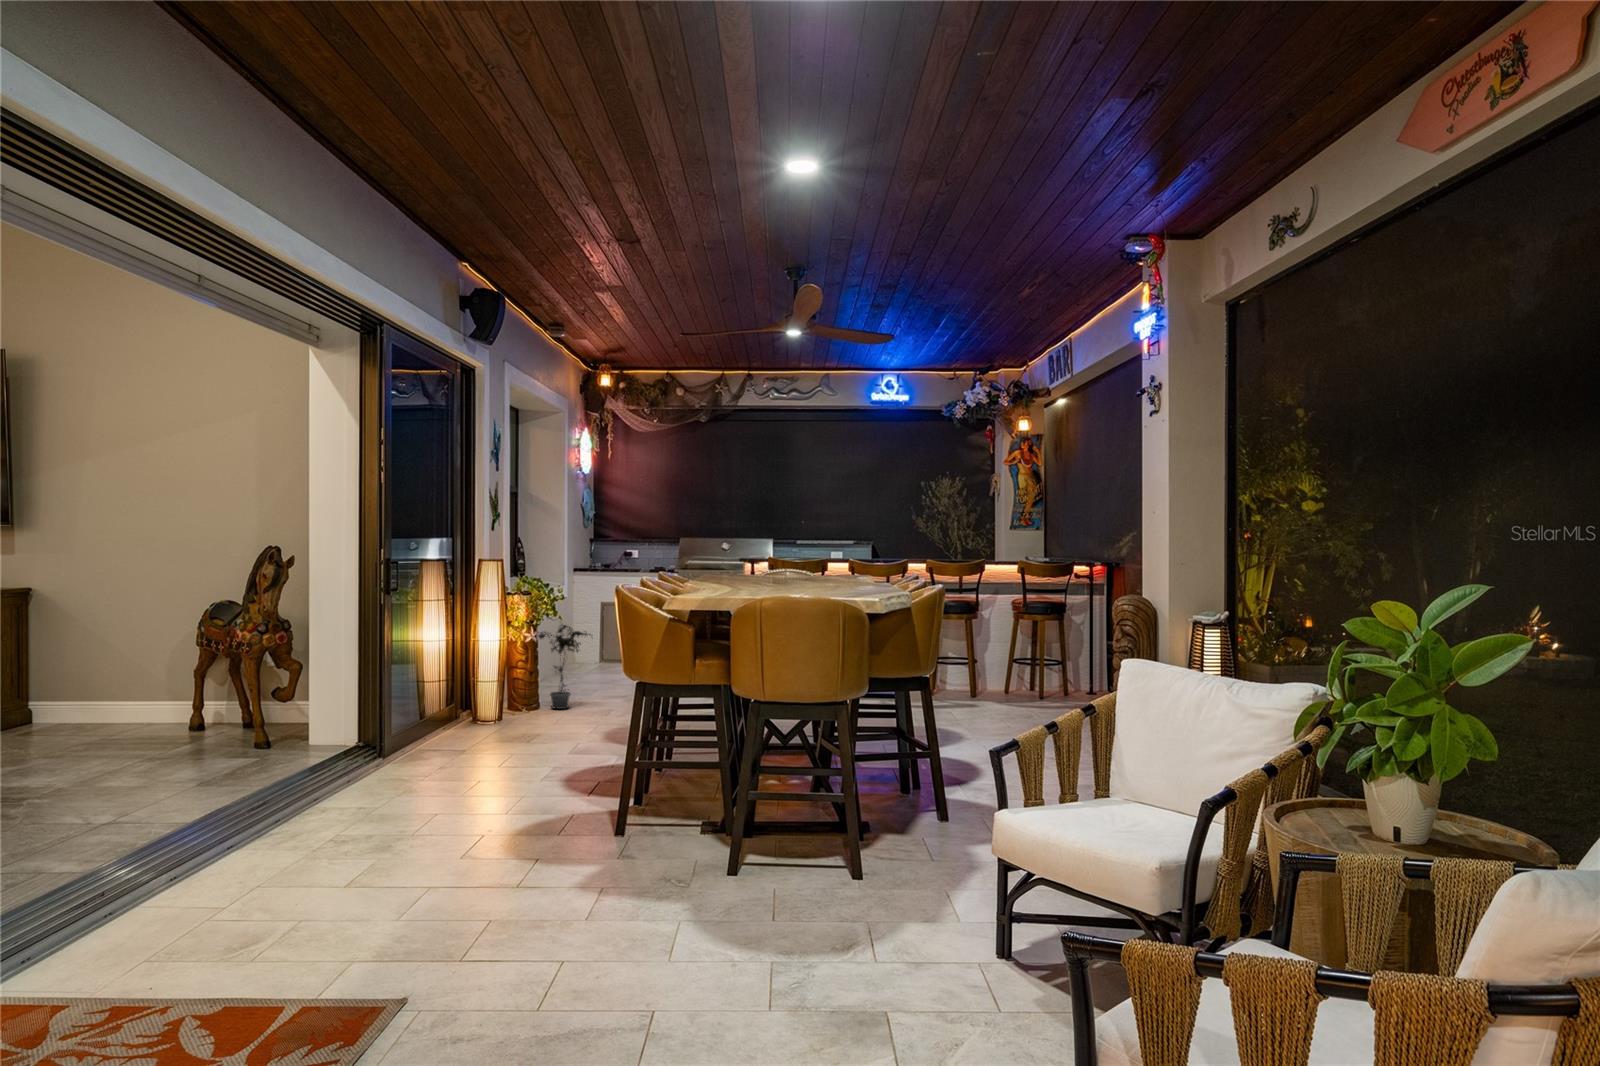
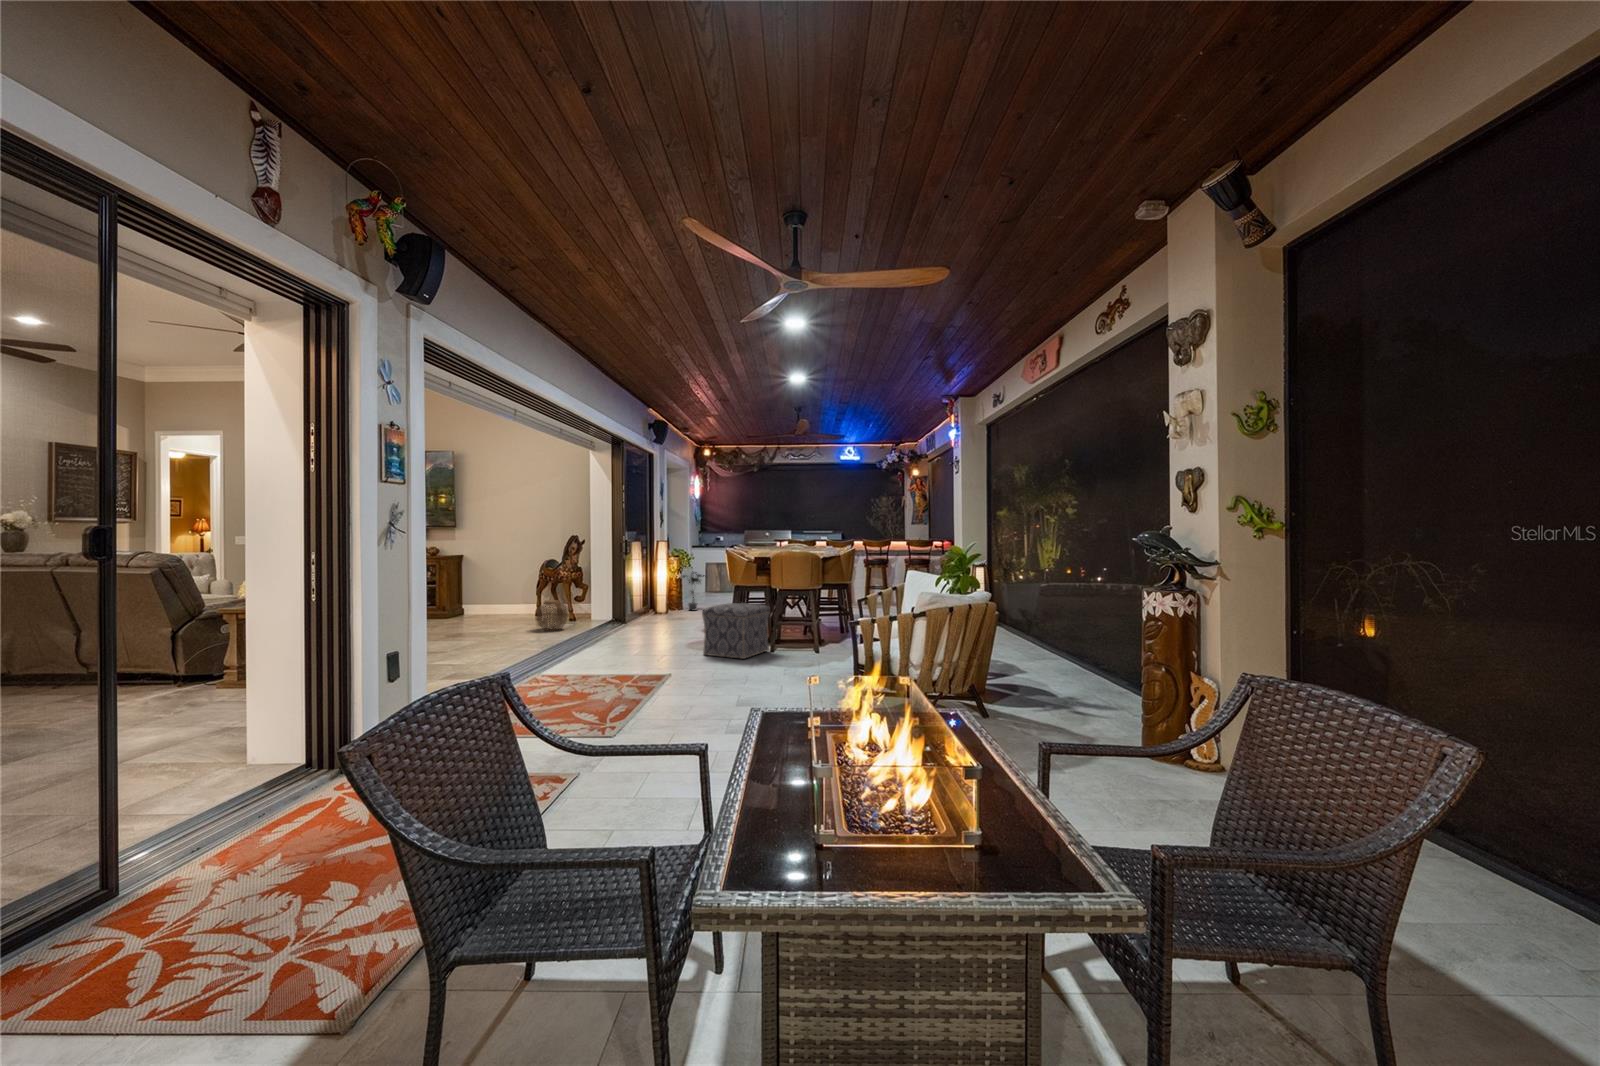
woven basket: none [152,701,235,780] -> present [537,600,567,631]
ottoman: none [531,734,723,913] -> present [702,603,770,660]

